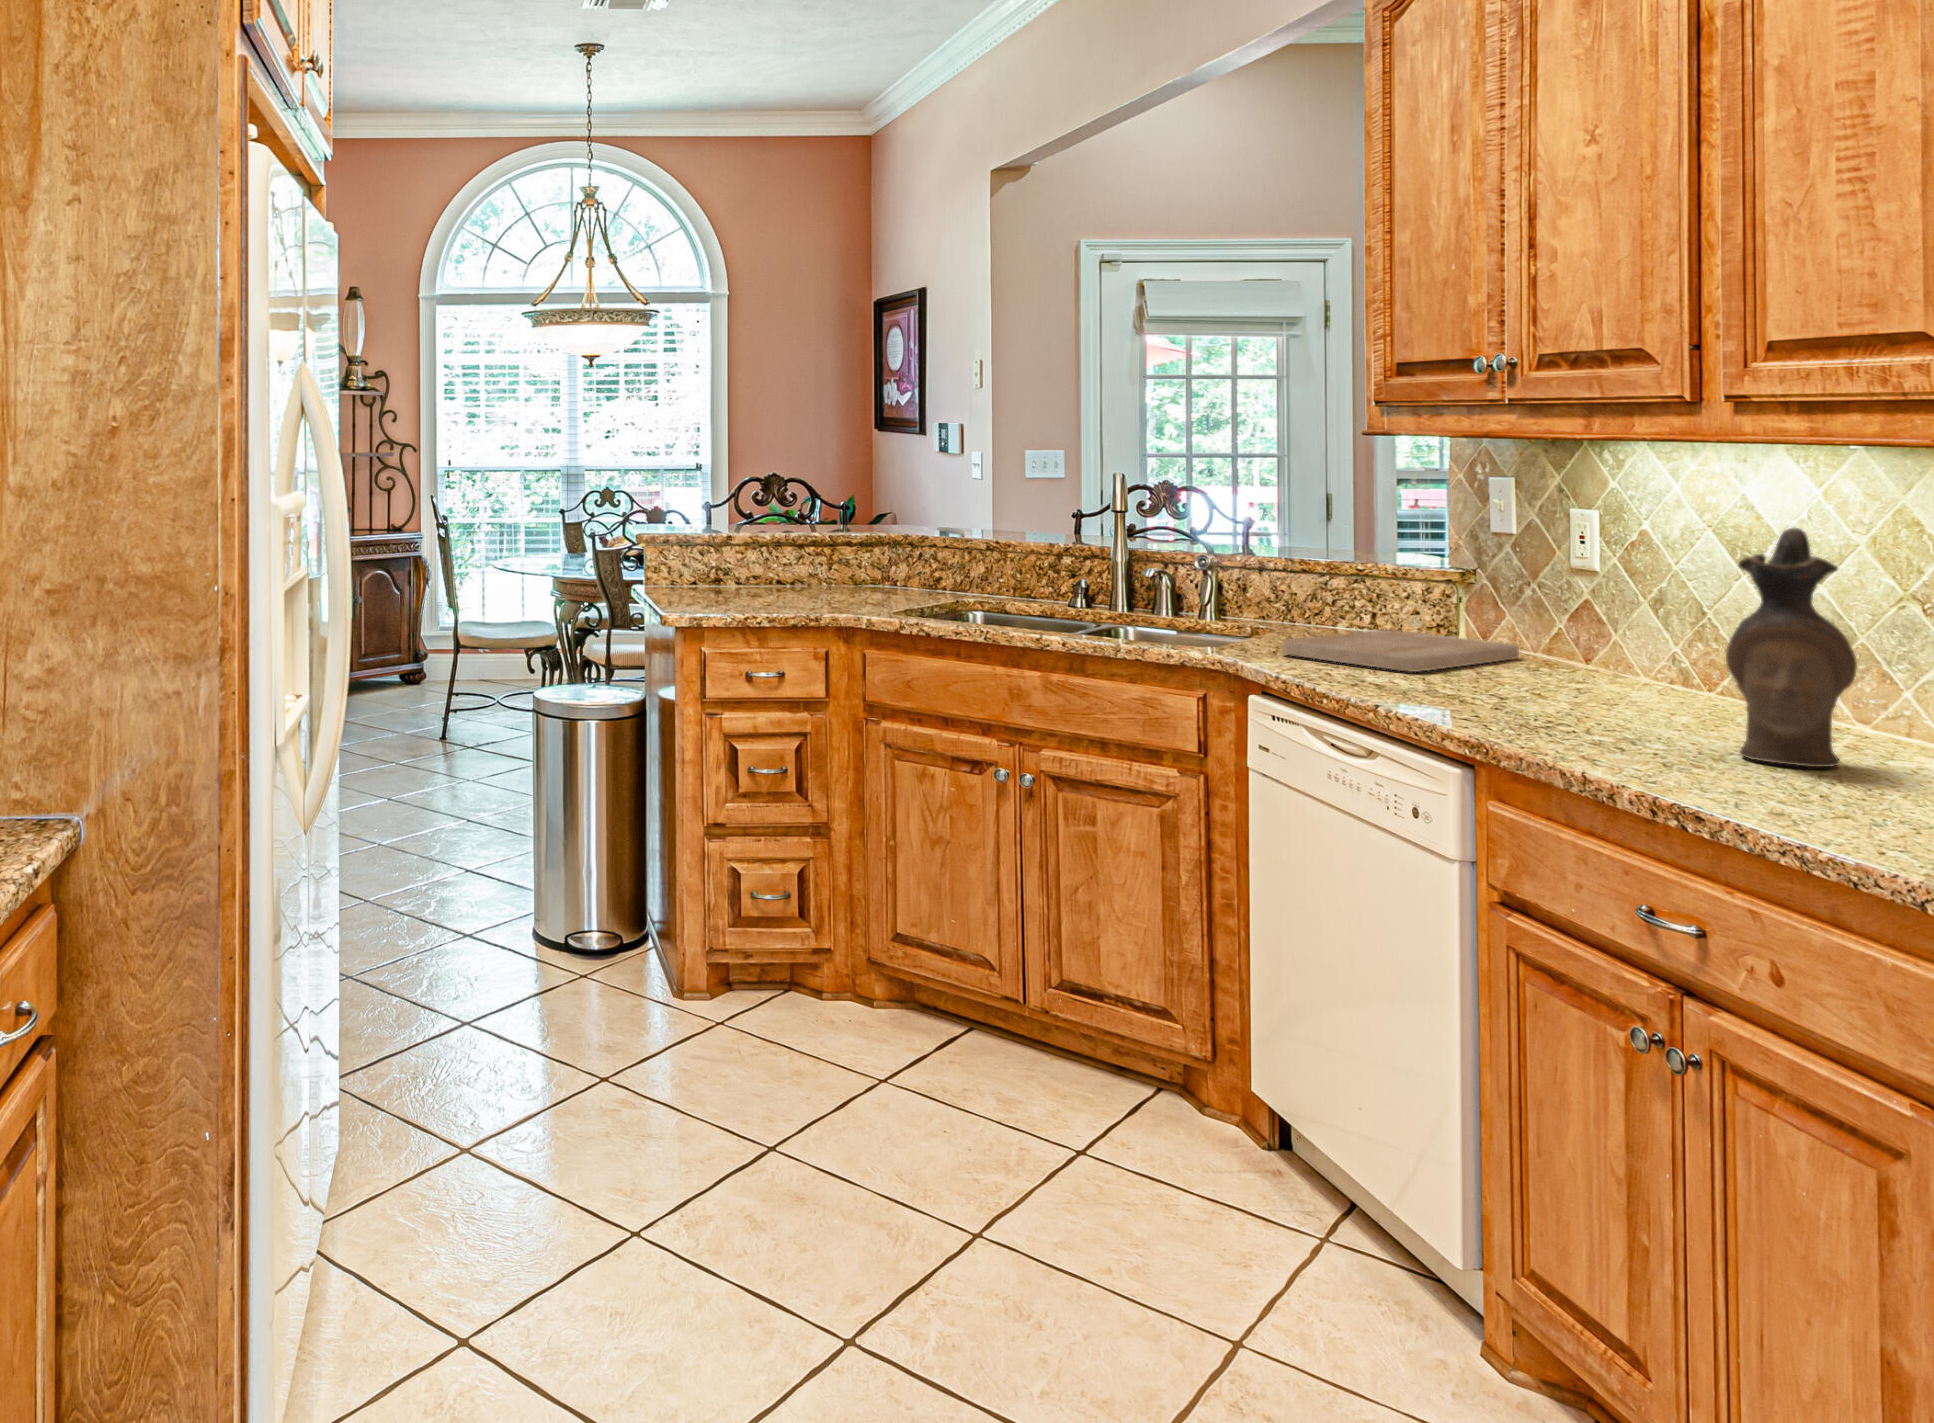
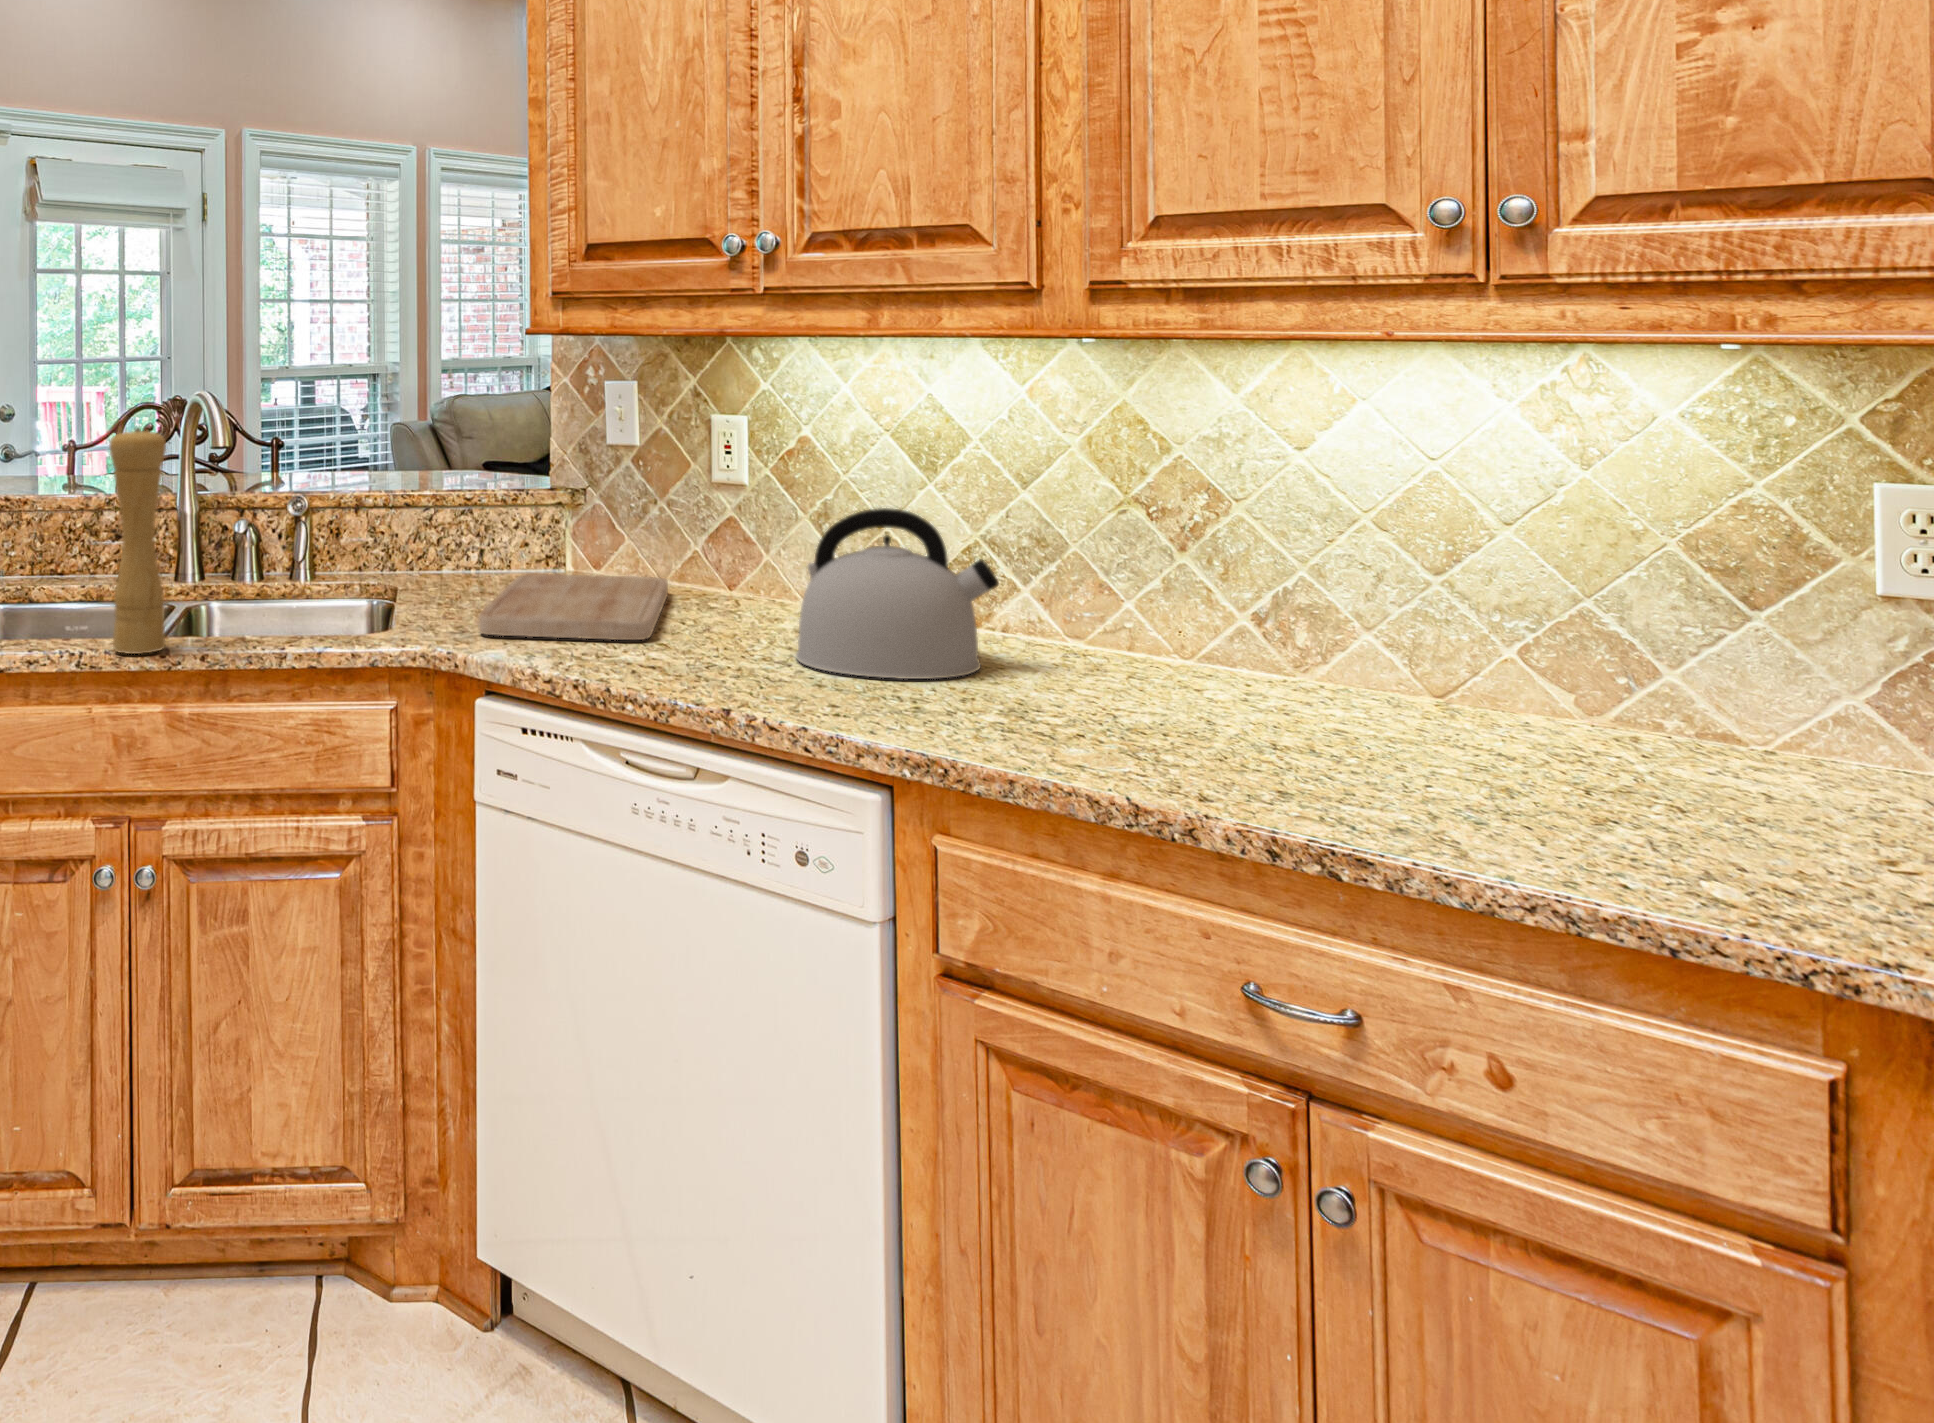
pepper mill: none [1008,488,1047,633] -> present [109,428,166,654]
ceramic pitcher: present [1726,528,1857,767] -> none [1122,441,1256,727]
kettle: none [1517,581,1717,721] -> present [796,508,999,679]

